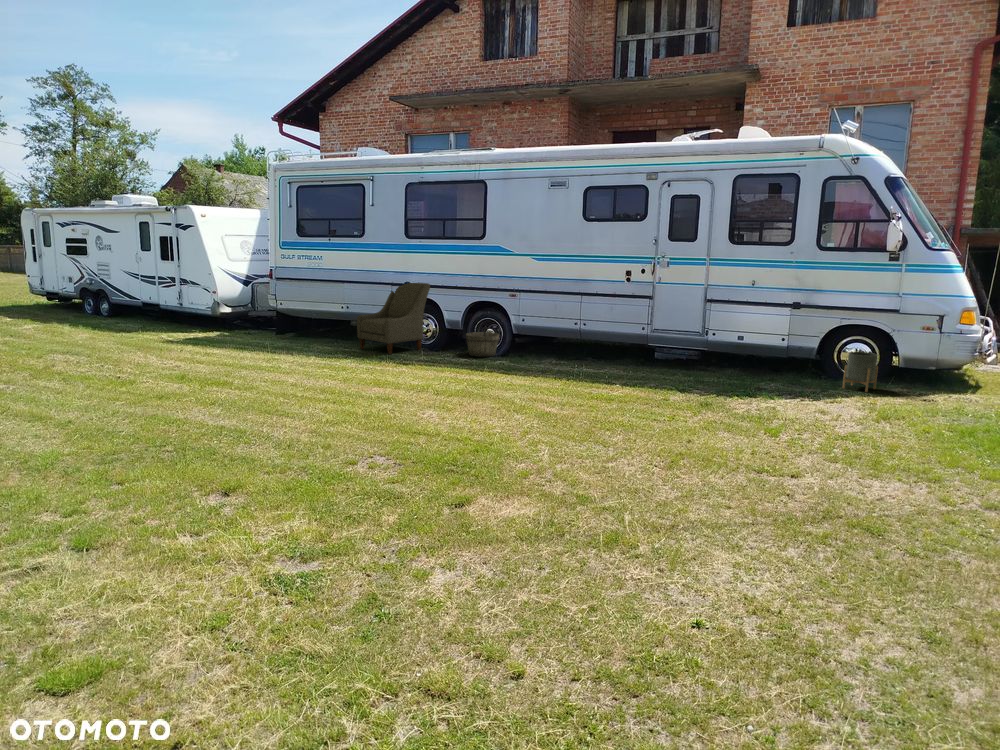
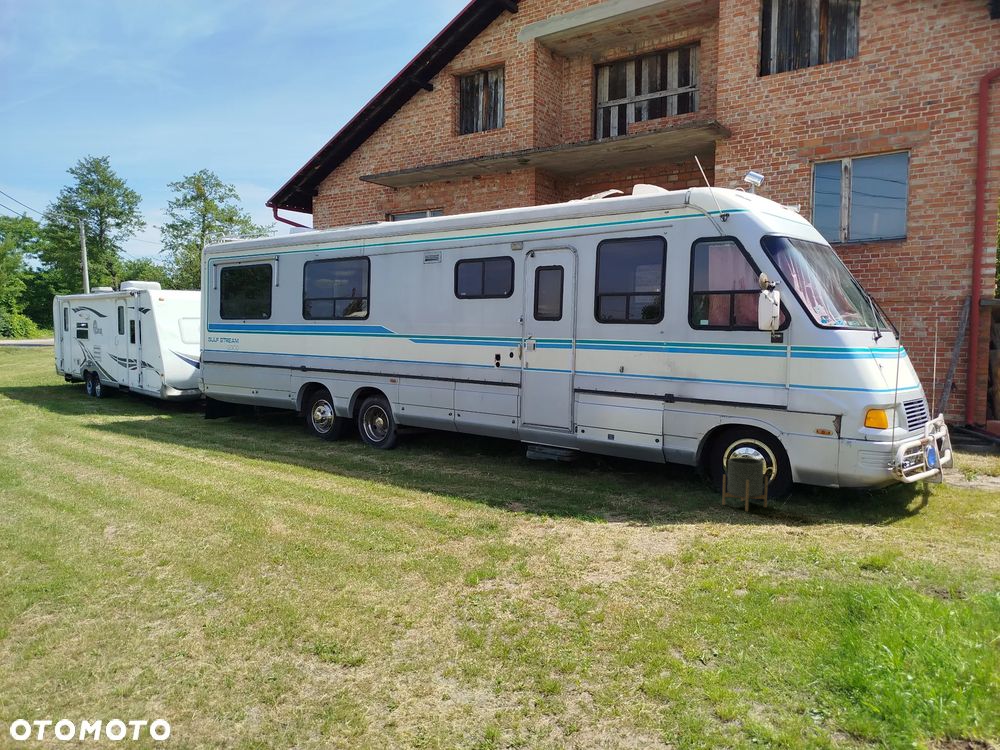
chair: present [357,282,430,354] -> none [246,365,322,445]
wooden bucket: present [466,329,499,357] -> none [344,416,384,450]

